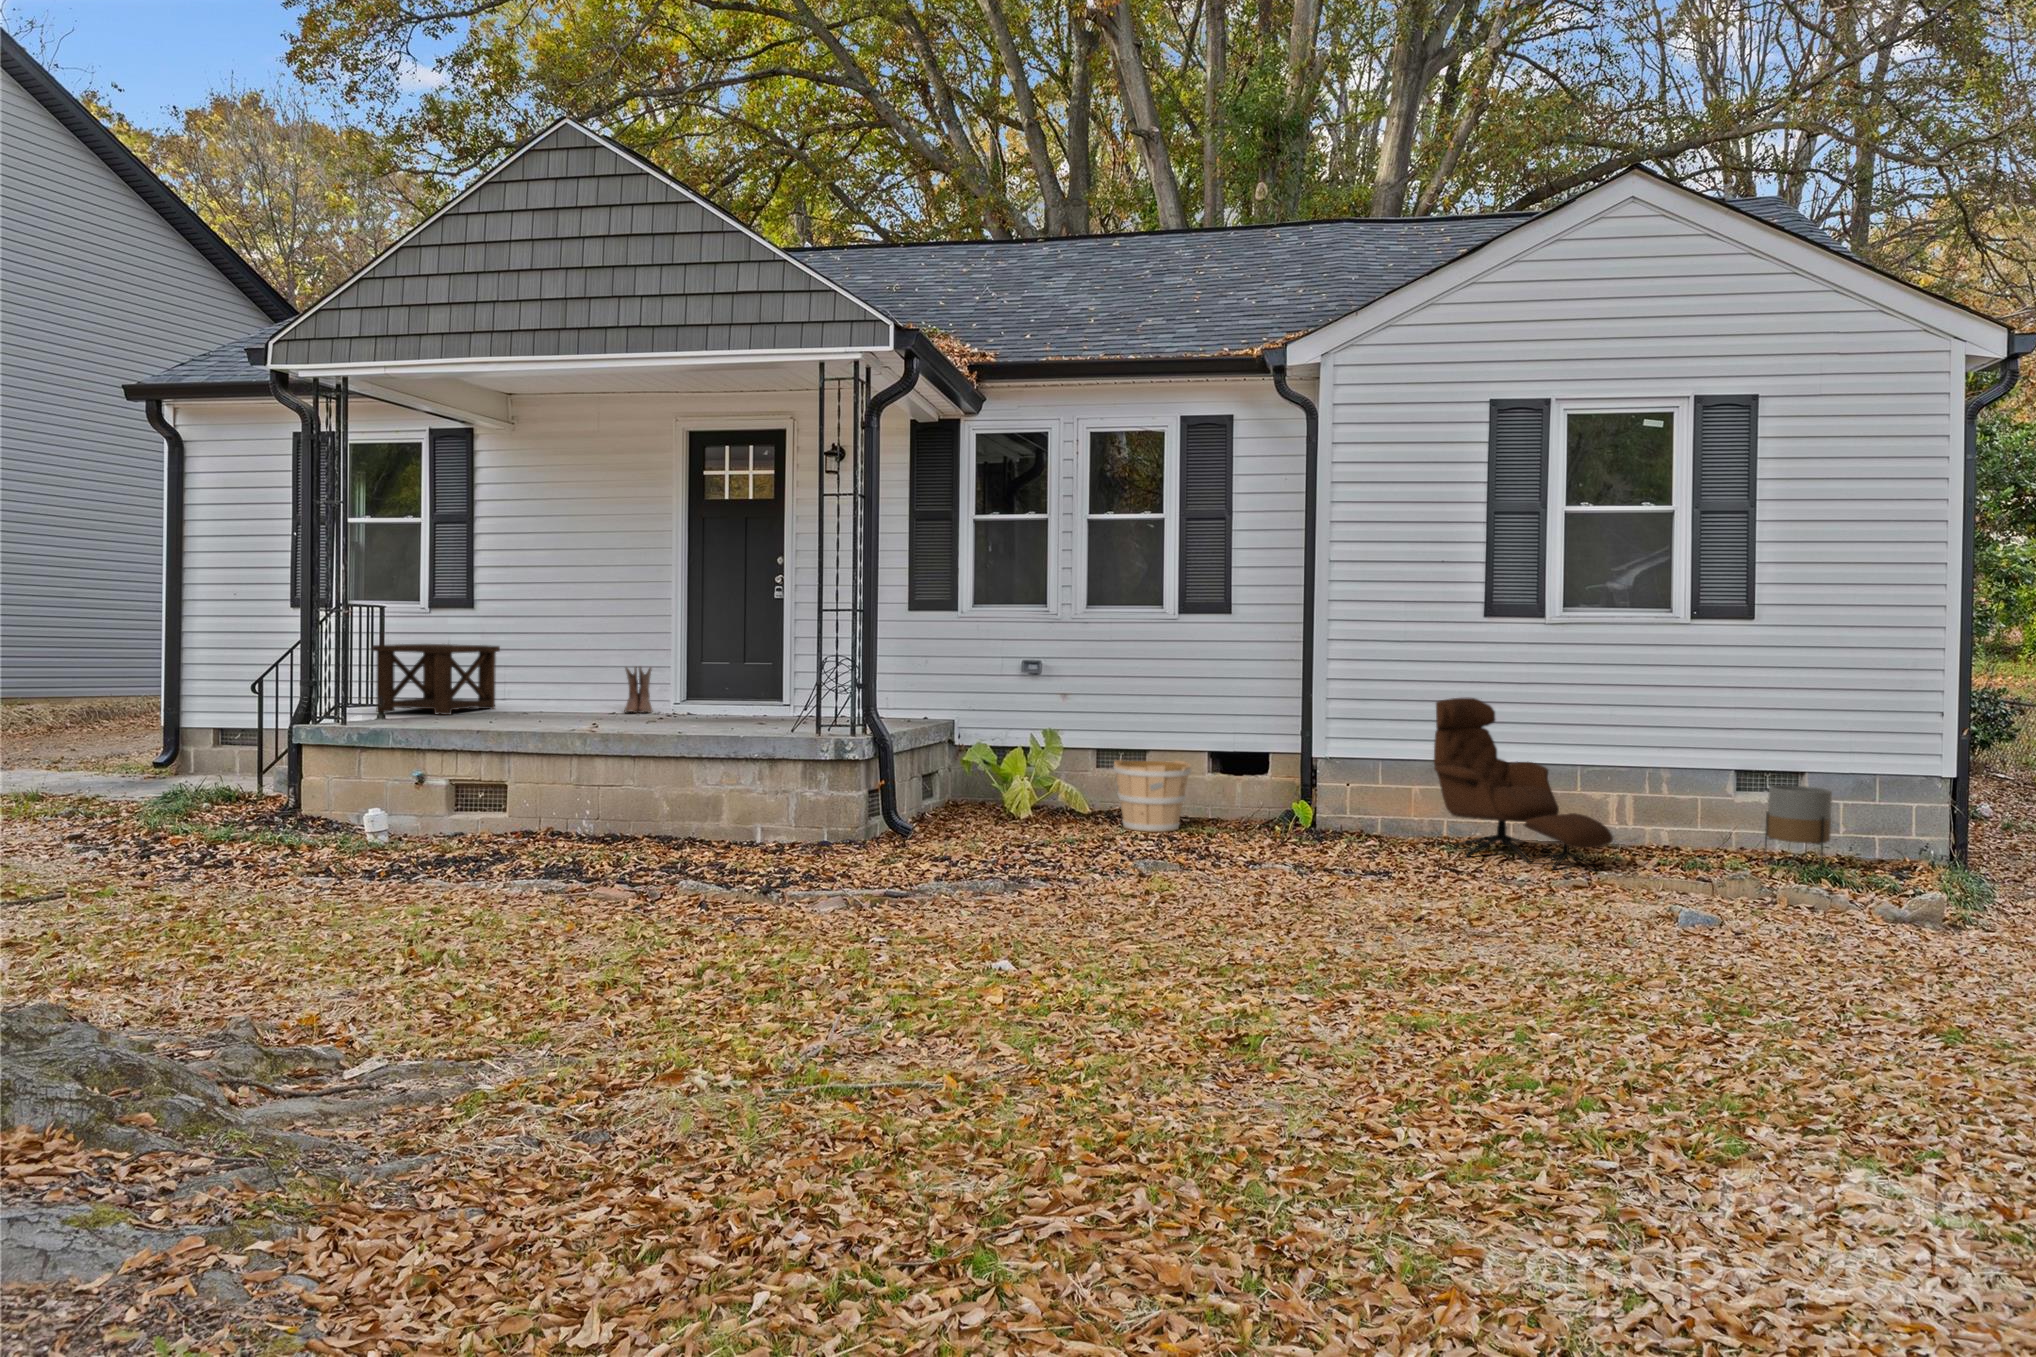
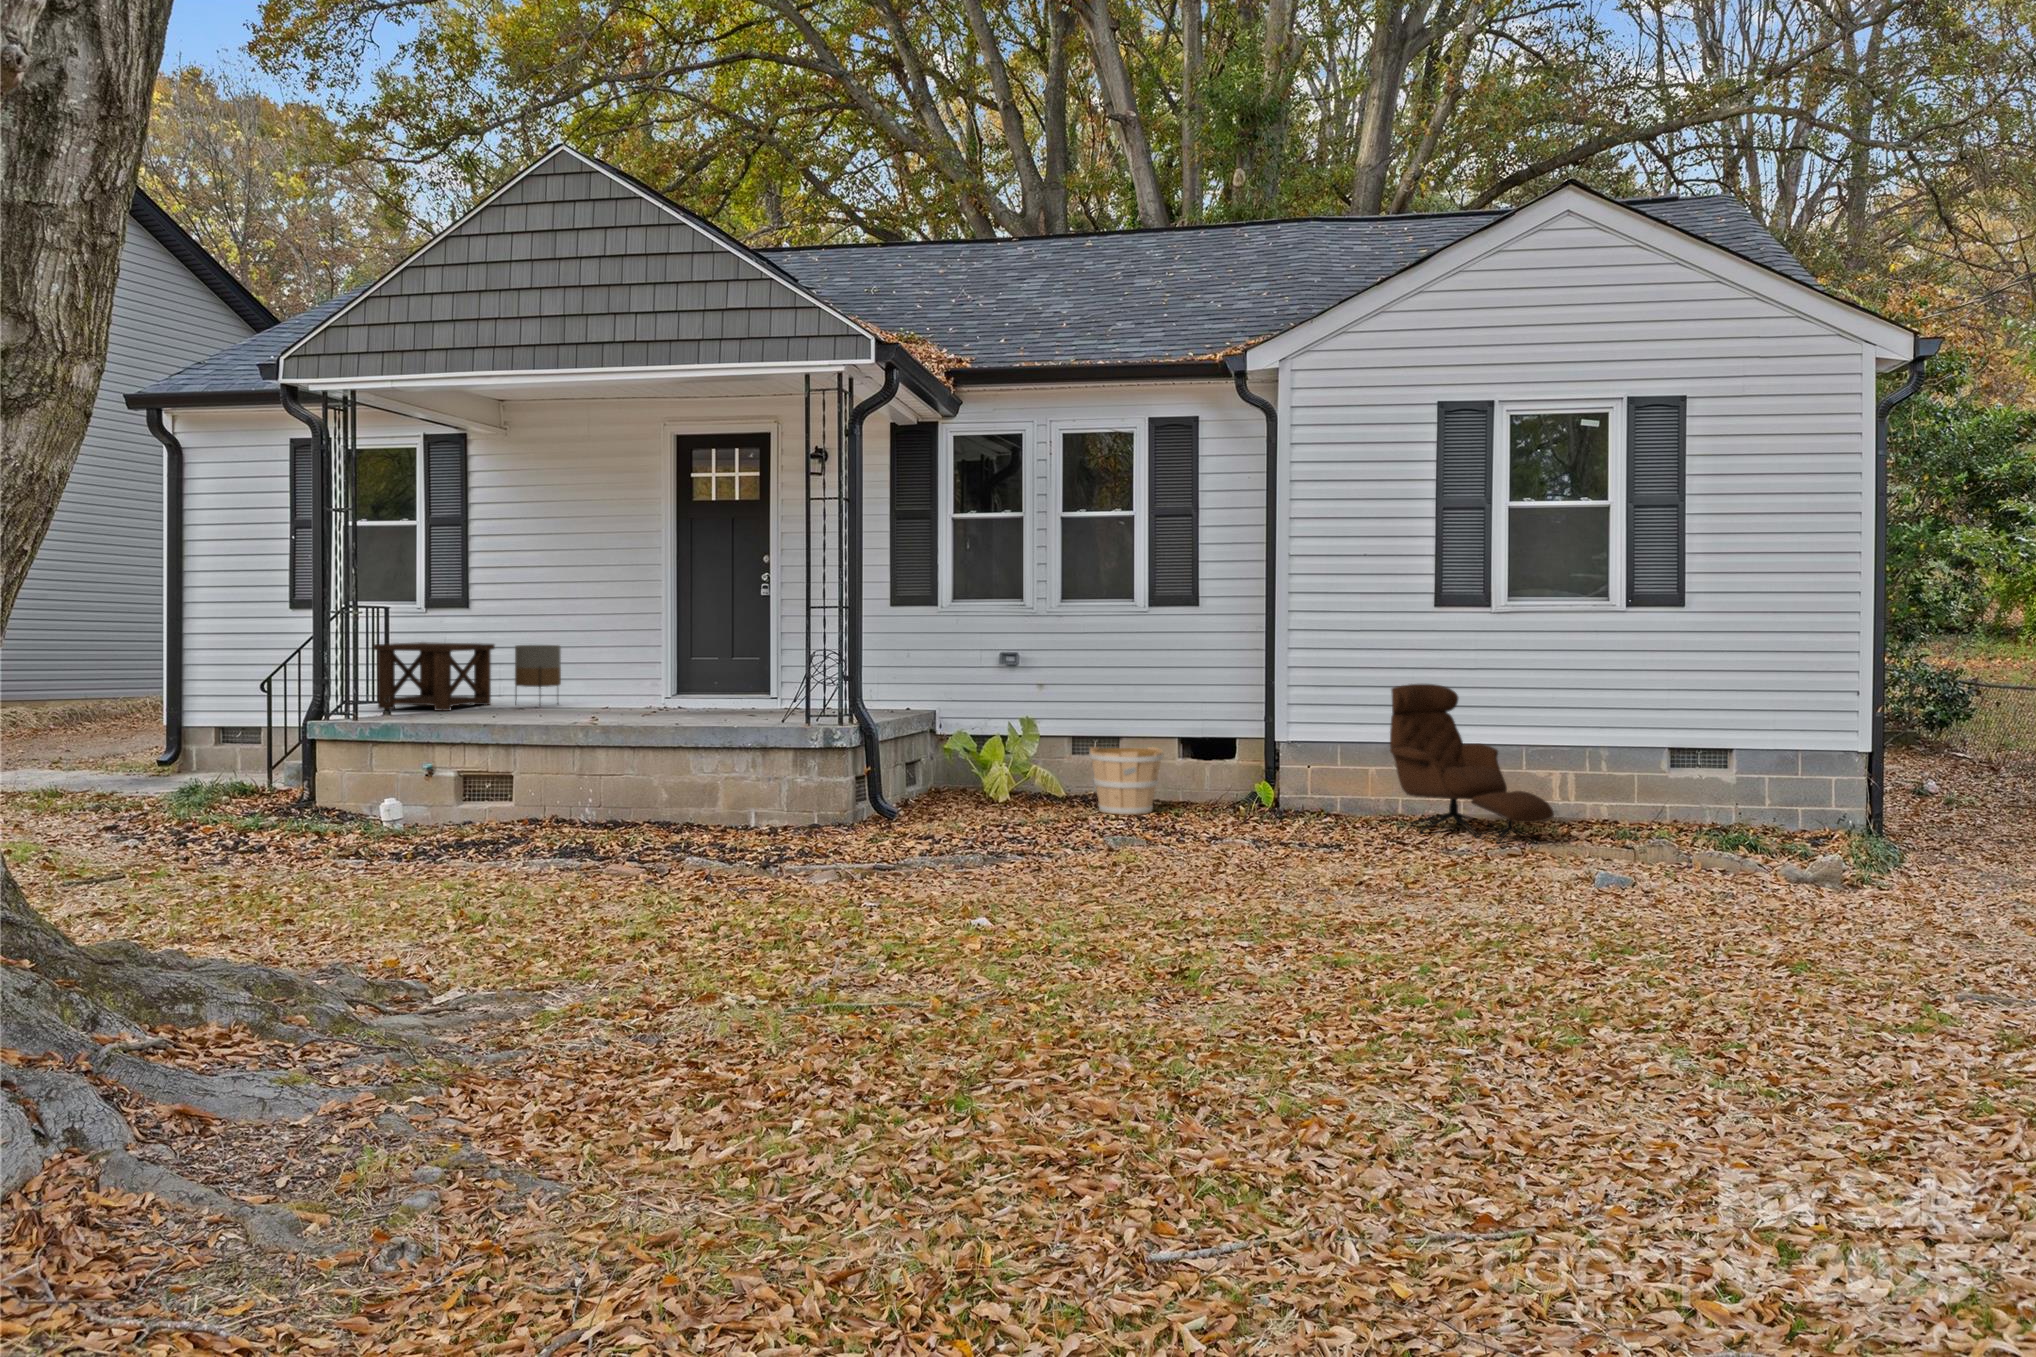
boots: present [624,667,653,713] -> none [617,662,645,707]
planter: present [1764,785,1832,870] -> present [515,645,561,705]

